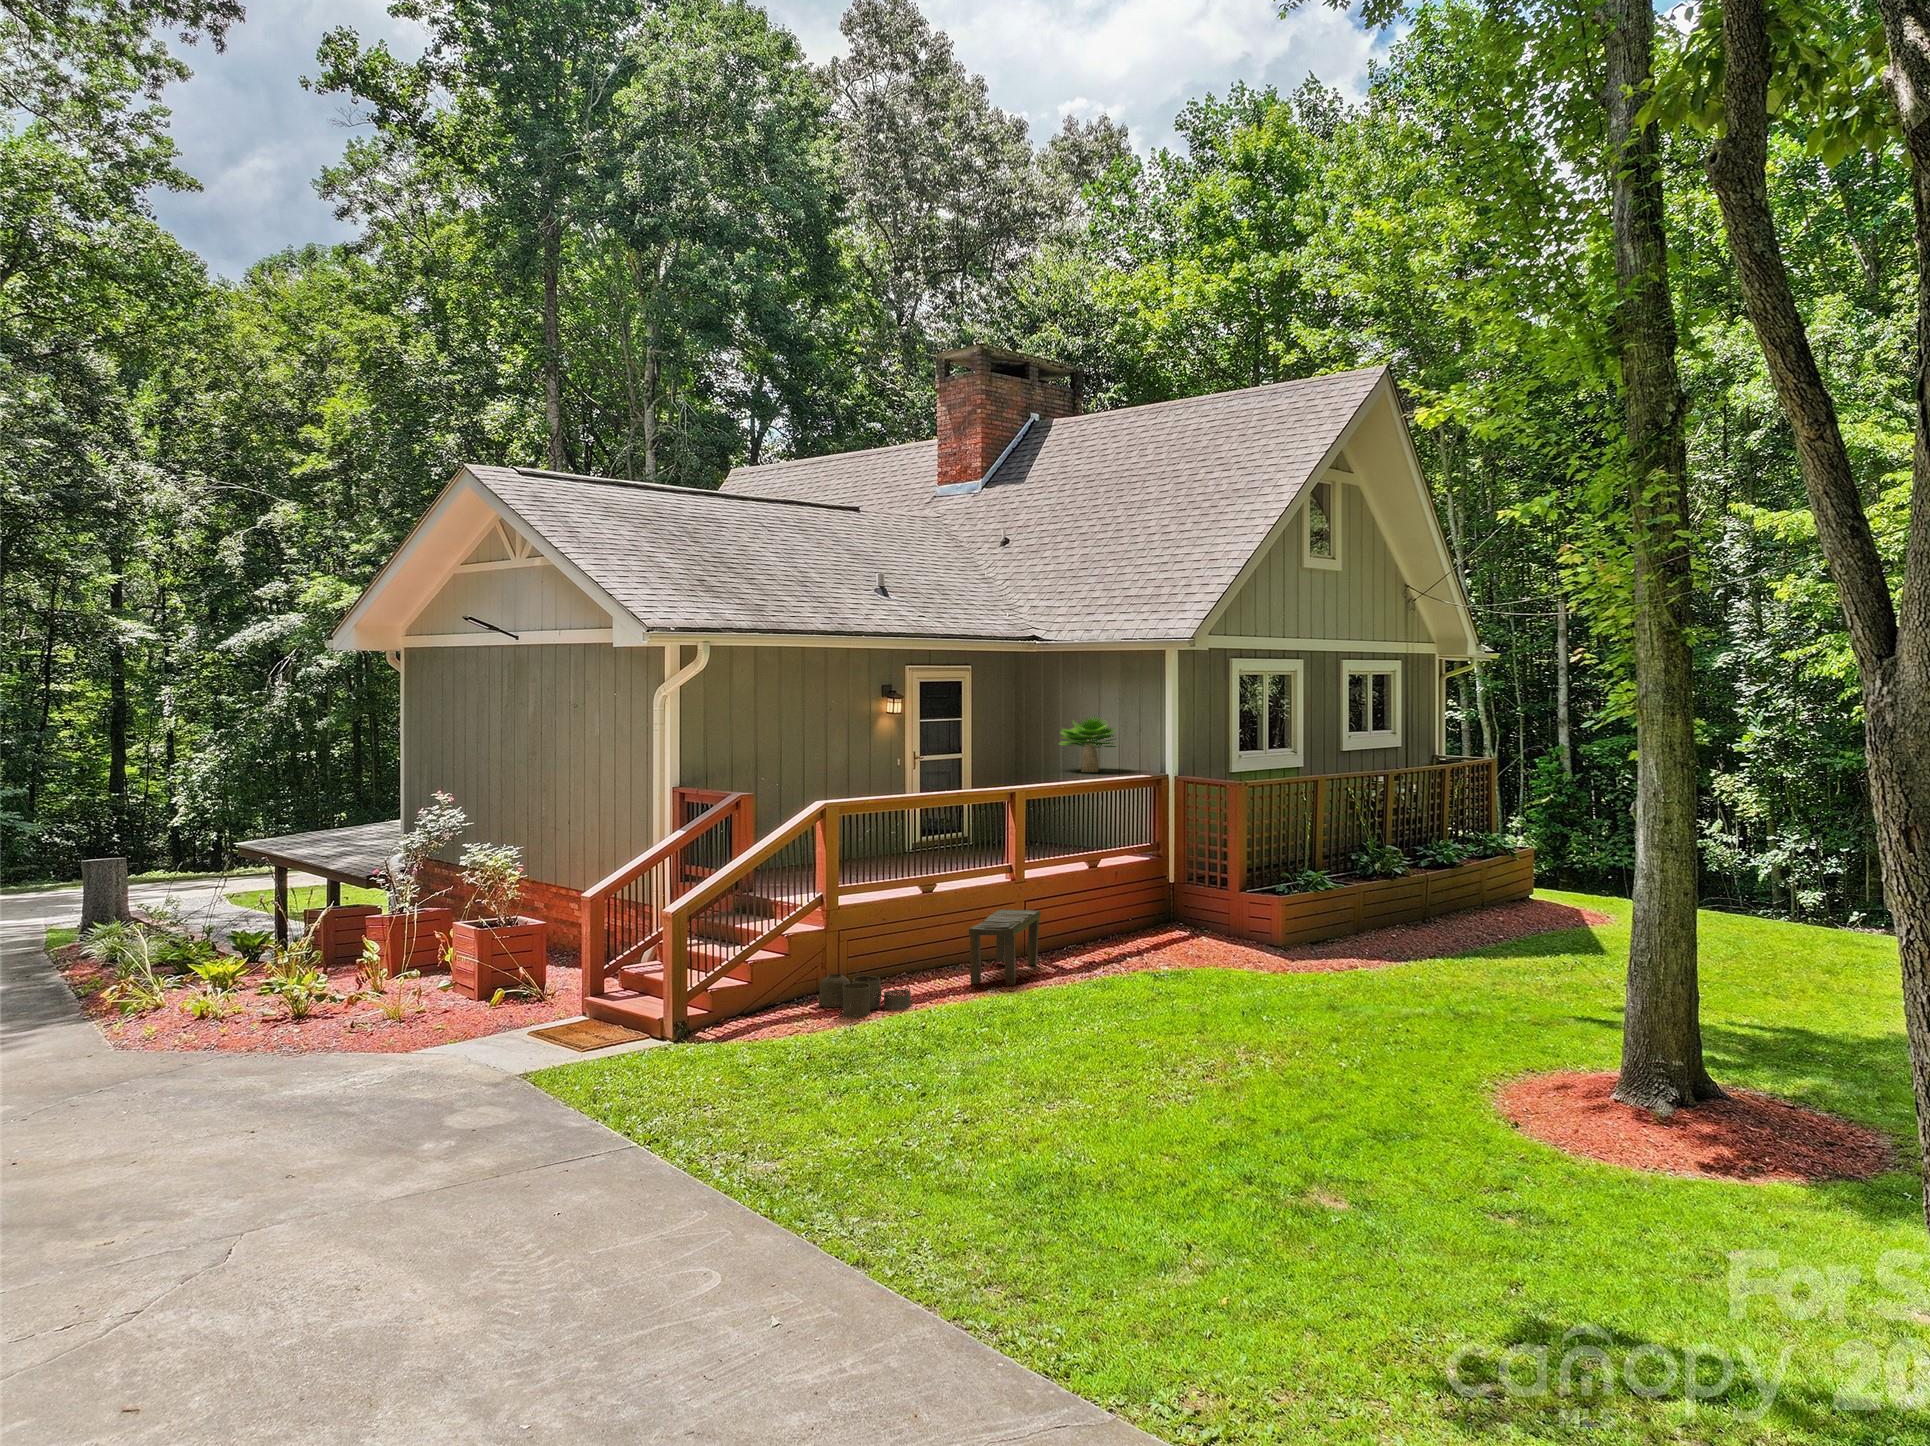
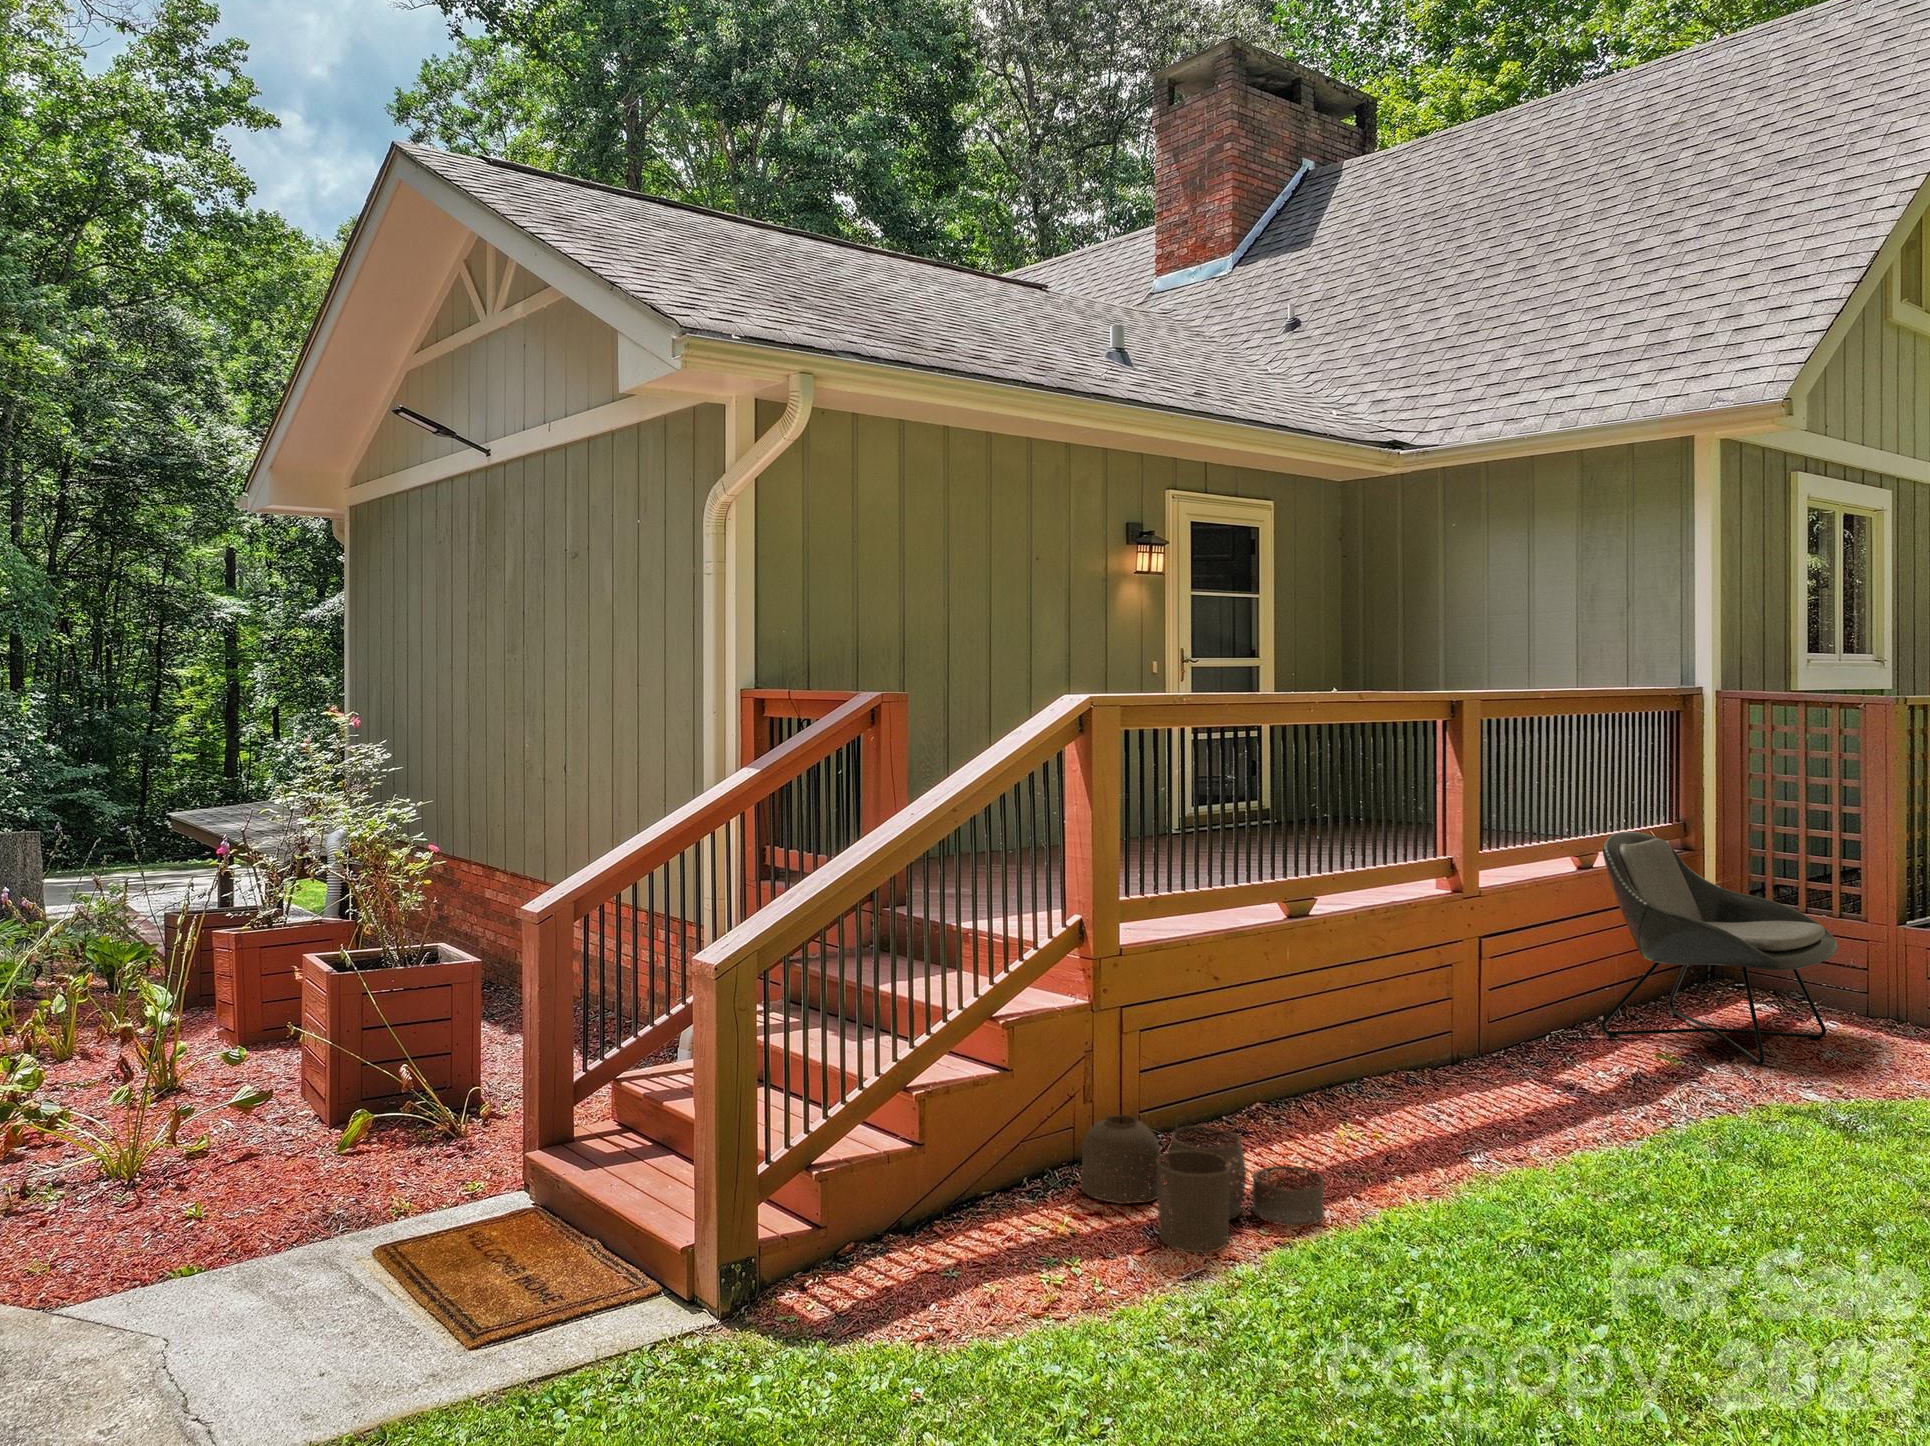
potted plant: present [1061,717,1116,772] -> none [1464,572,1608,686]
lounge chair: none [1088,848,1190,954] -> present [1601,832,1838,1066]
bench: present [969,909,1041,985] -> none [1417,959,1546,1152]

